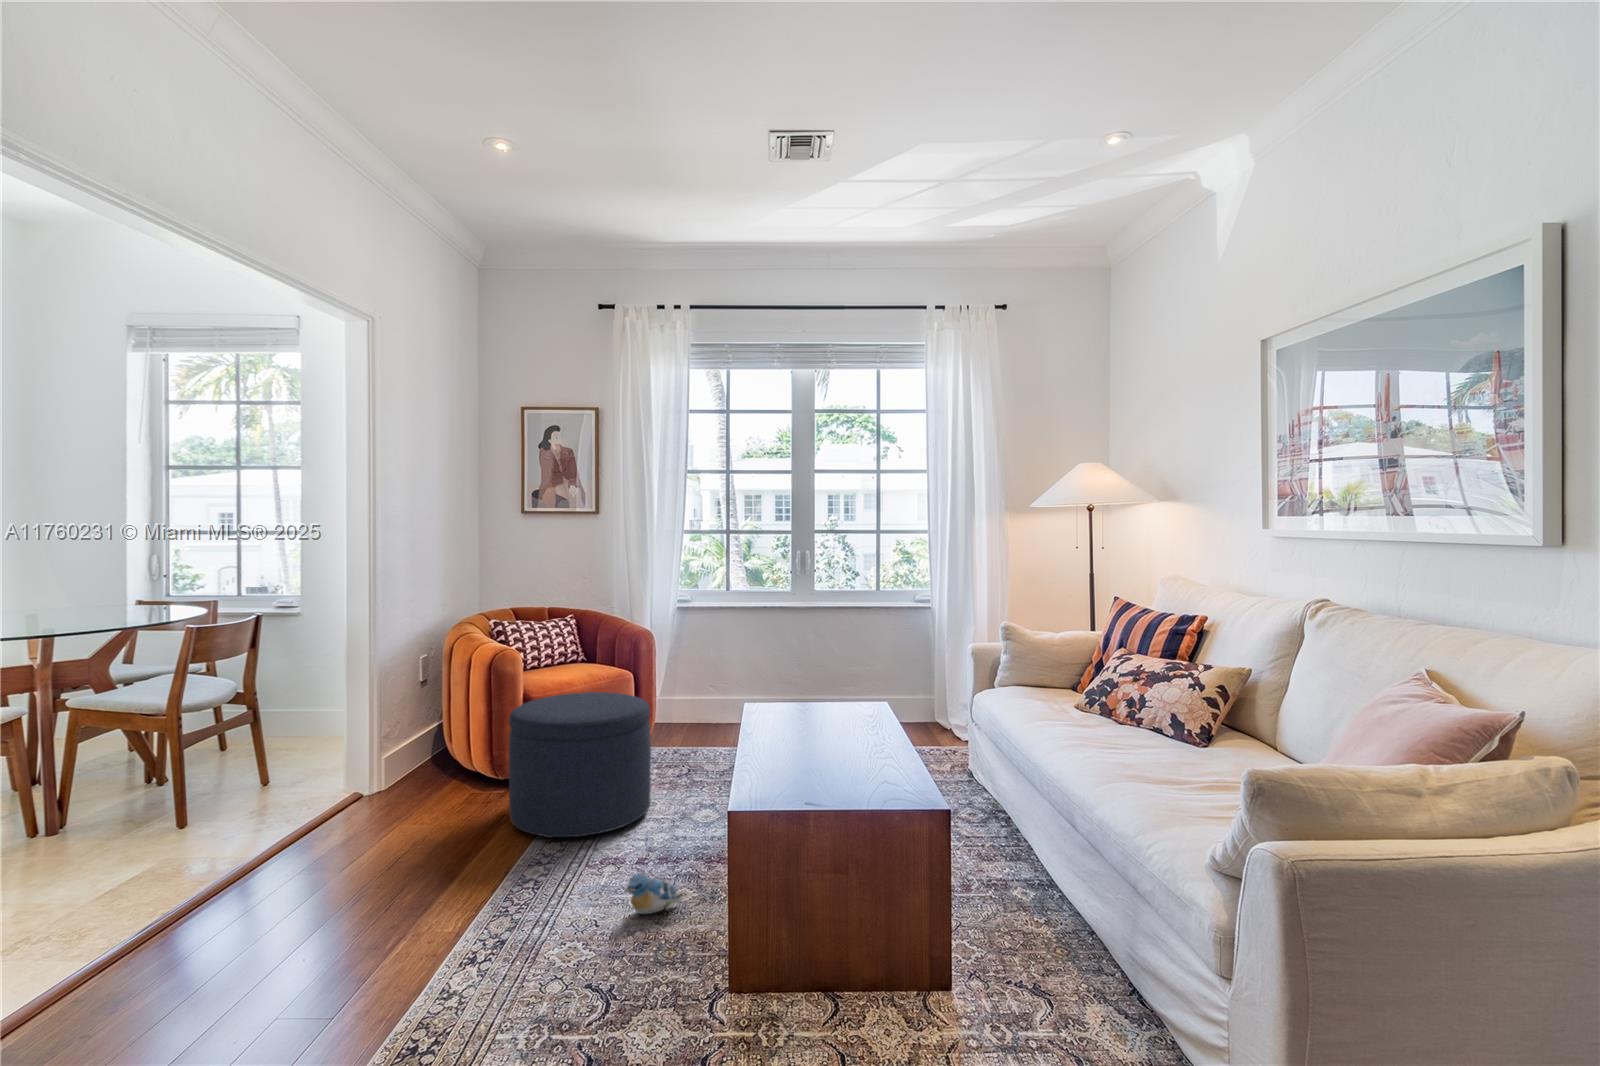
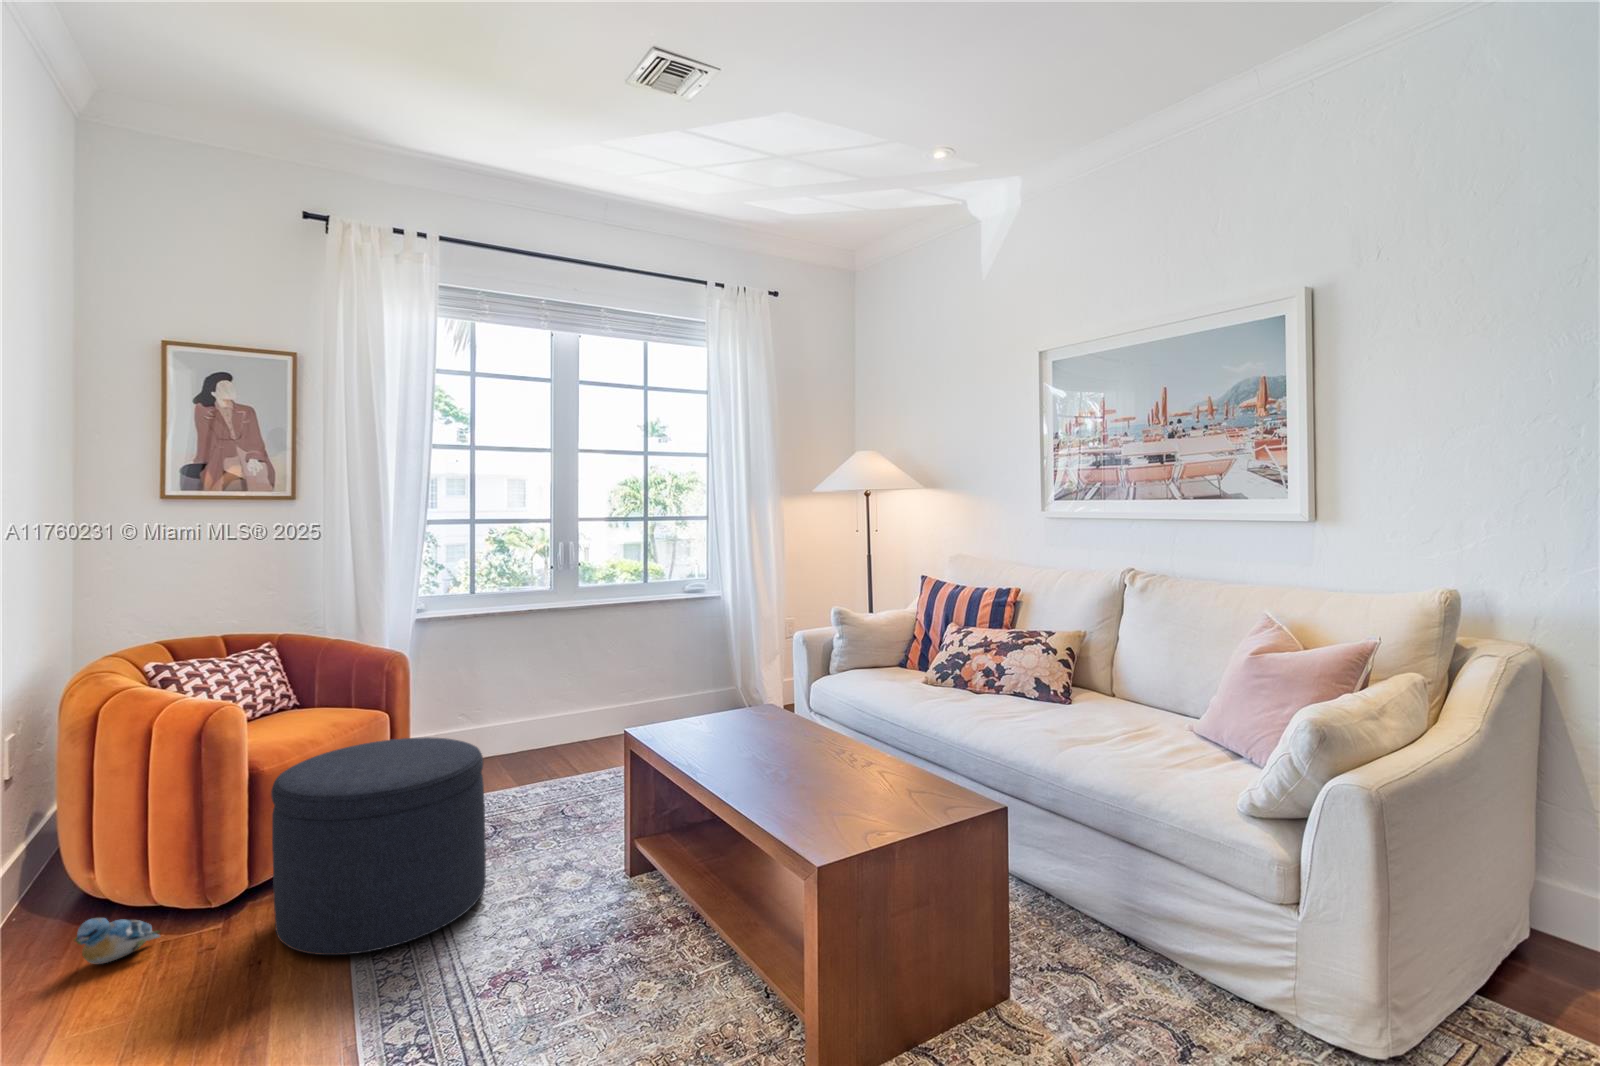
plush toy: present [627,873,683,914] -> present [74,918,160,964]

